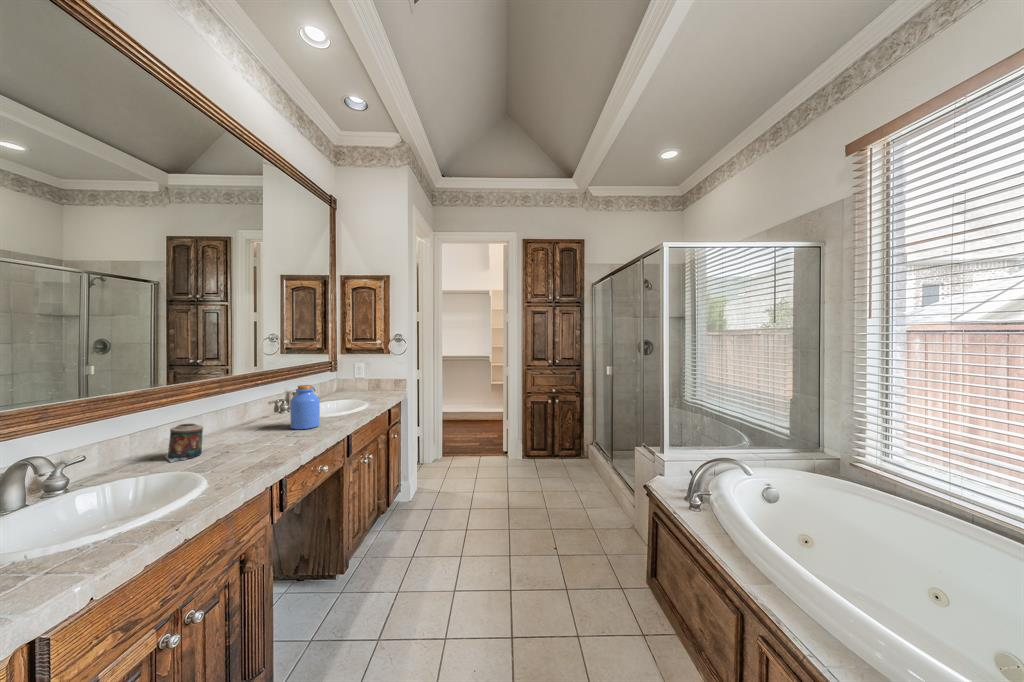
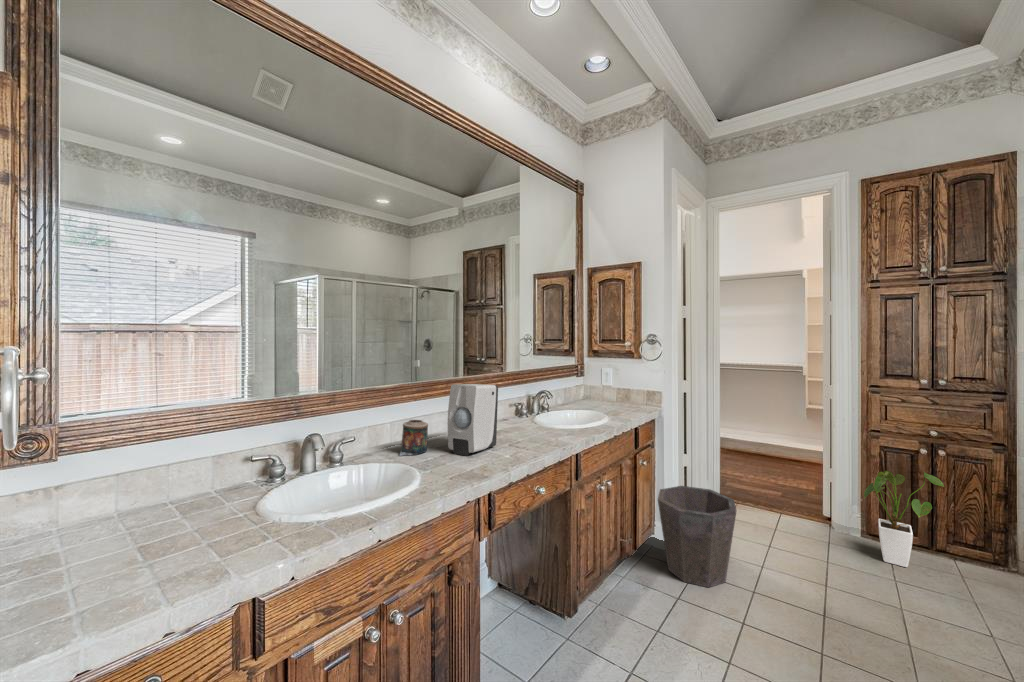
soap dispenser: none [228,383,279,450] -> present [448,384,498,456]
jar: present [290,385,320,429] -> none [515,390,545,440]
house plant: none [524,414,558,471] -> present [864,471,944,567]
waste bin: none [405,448,459,519] -> present [658,486,737,587]

